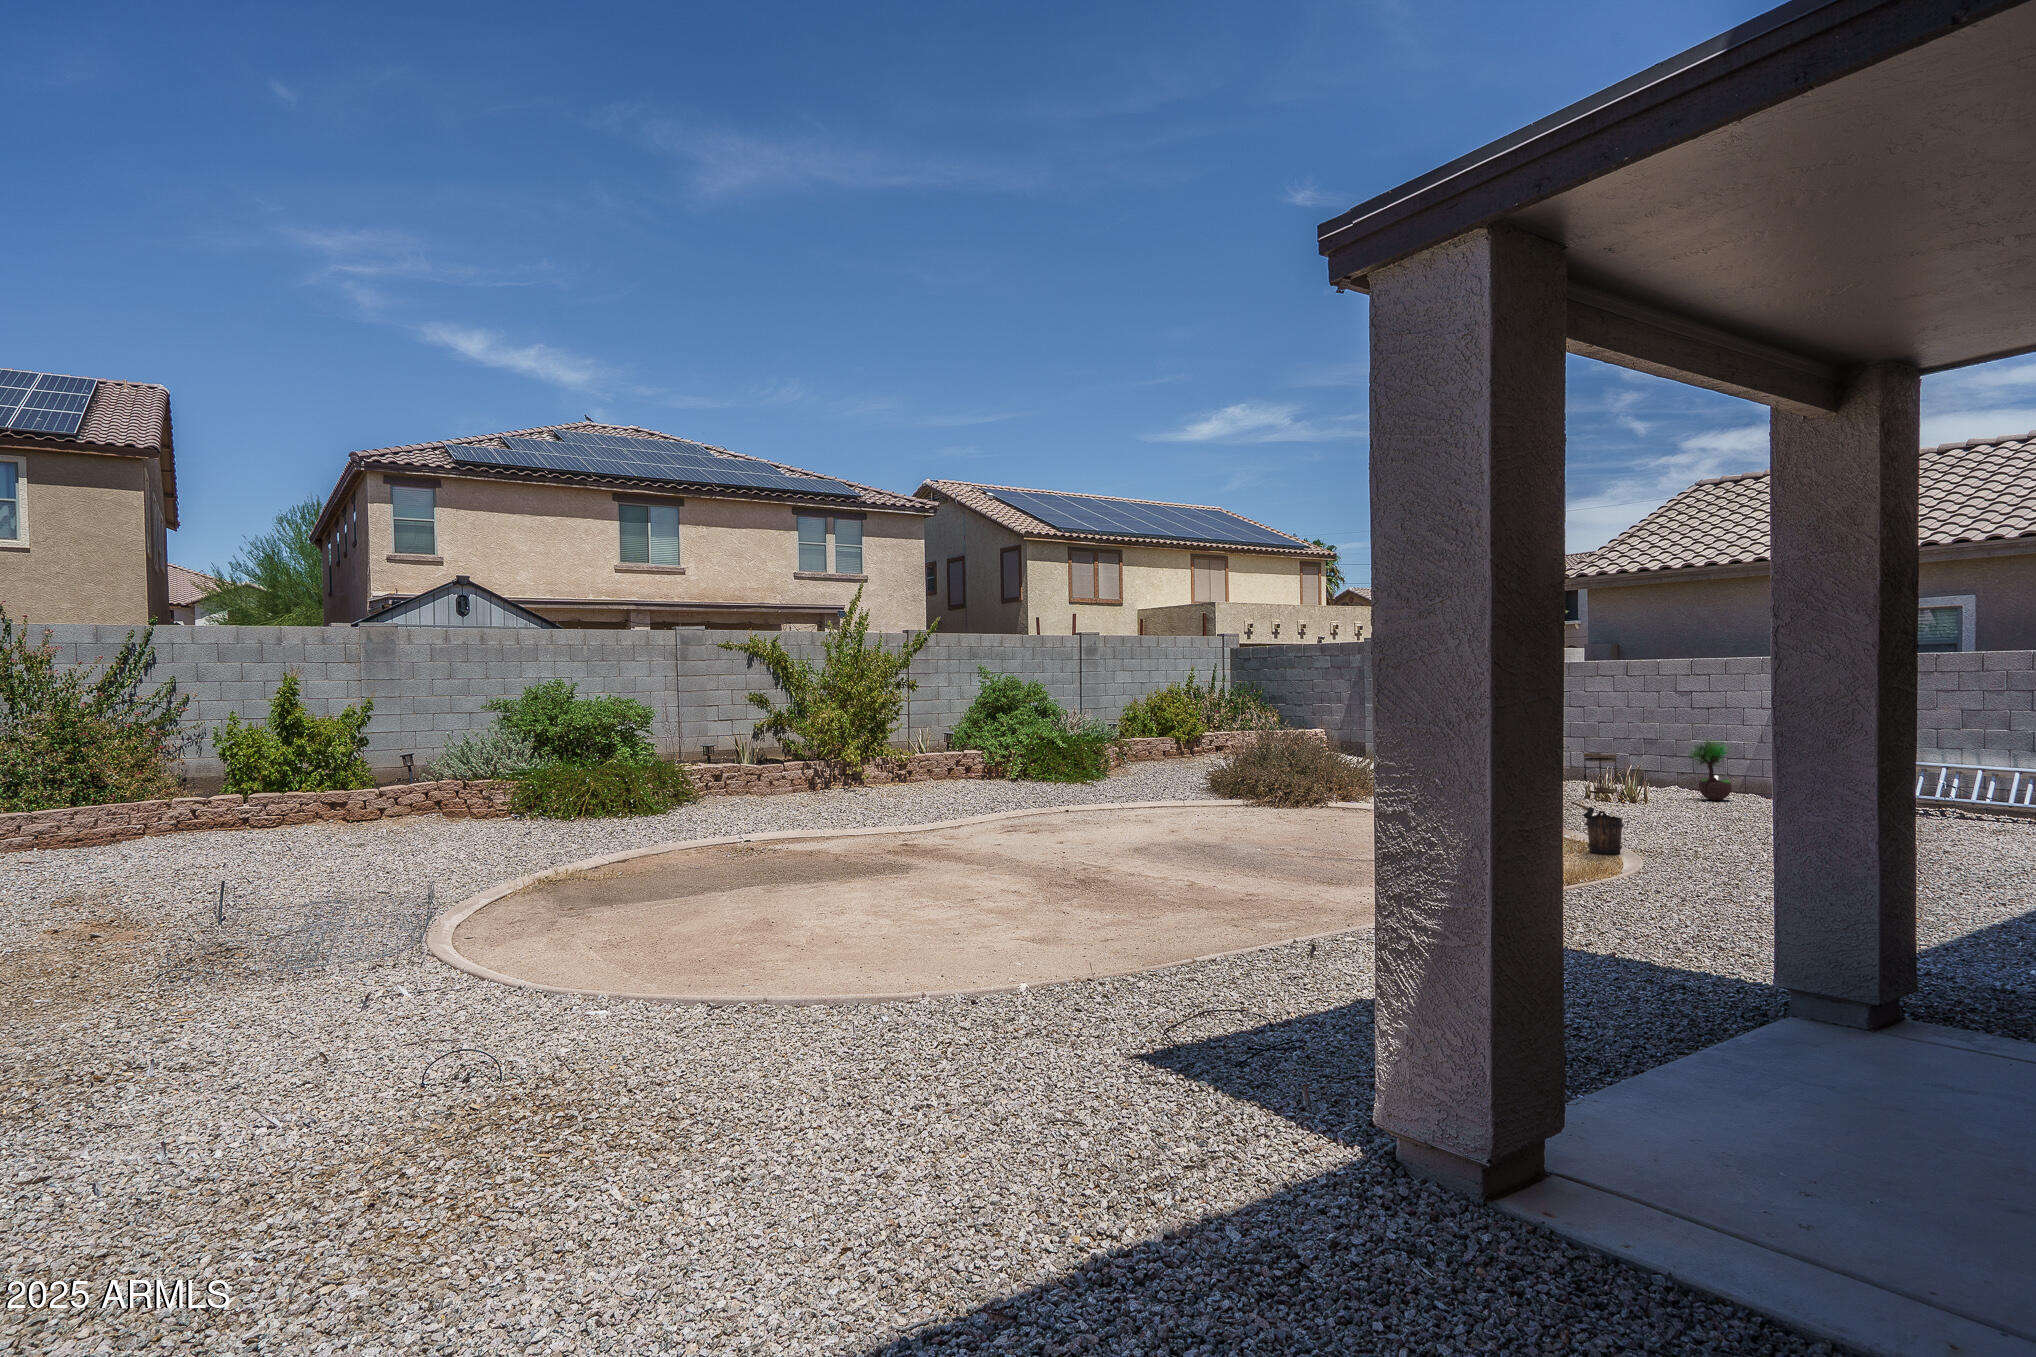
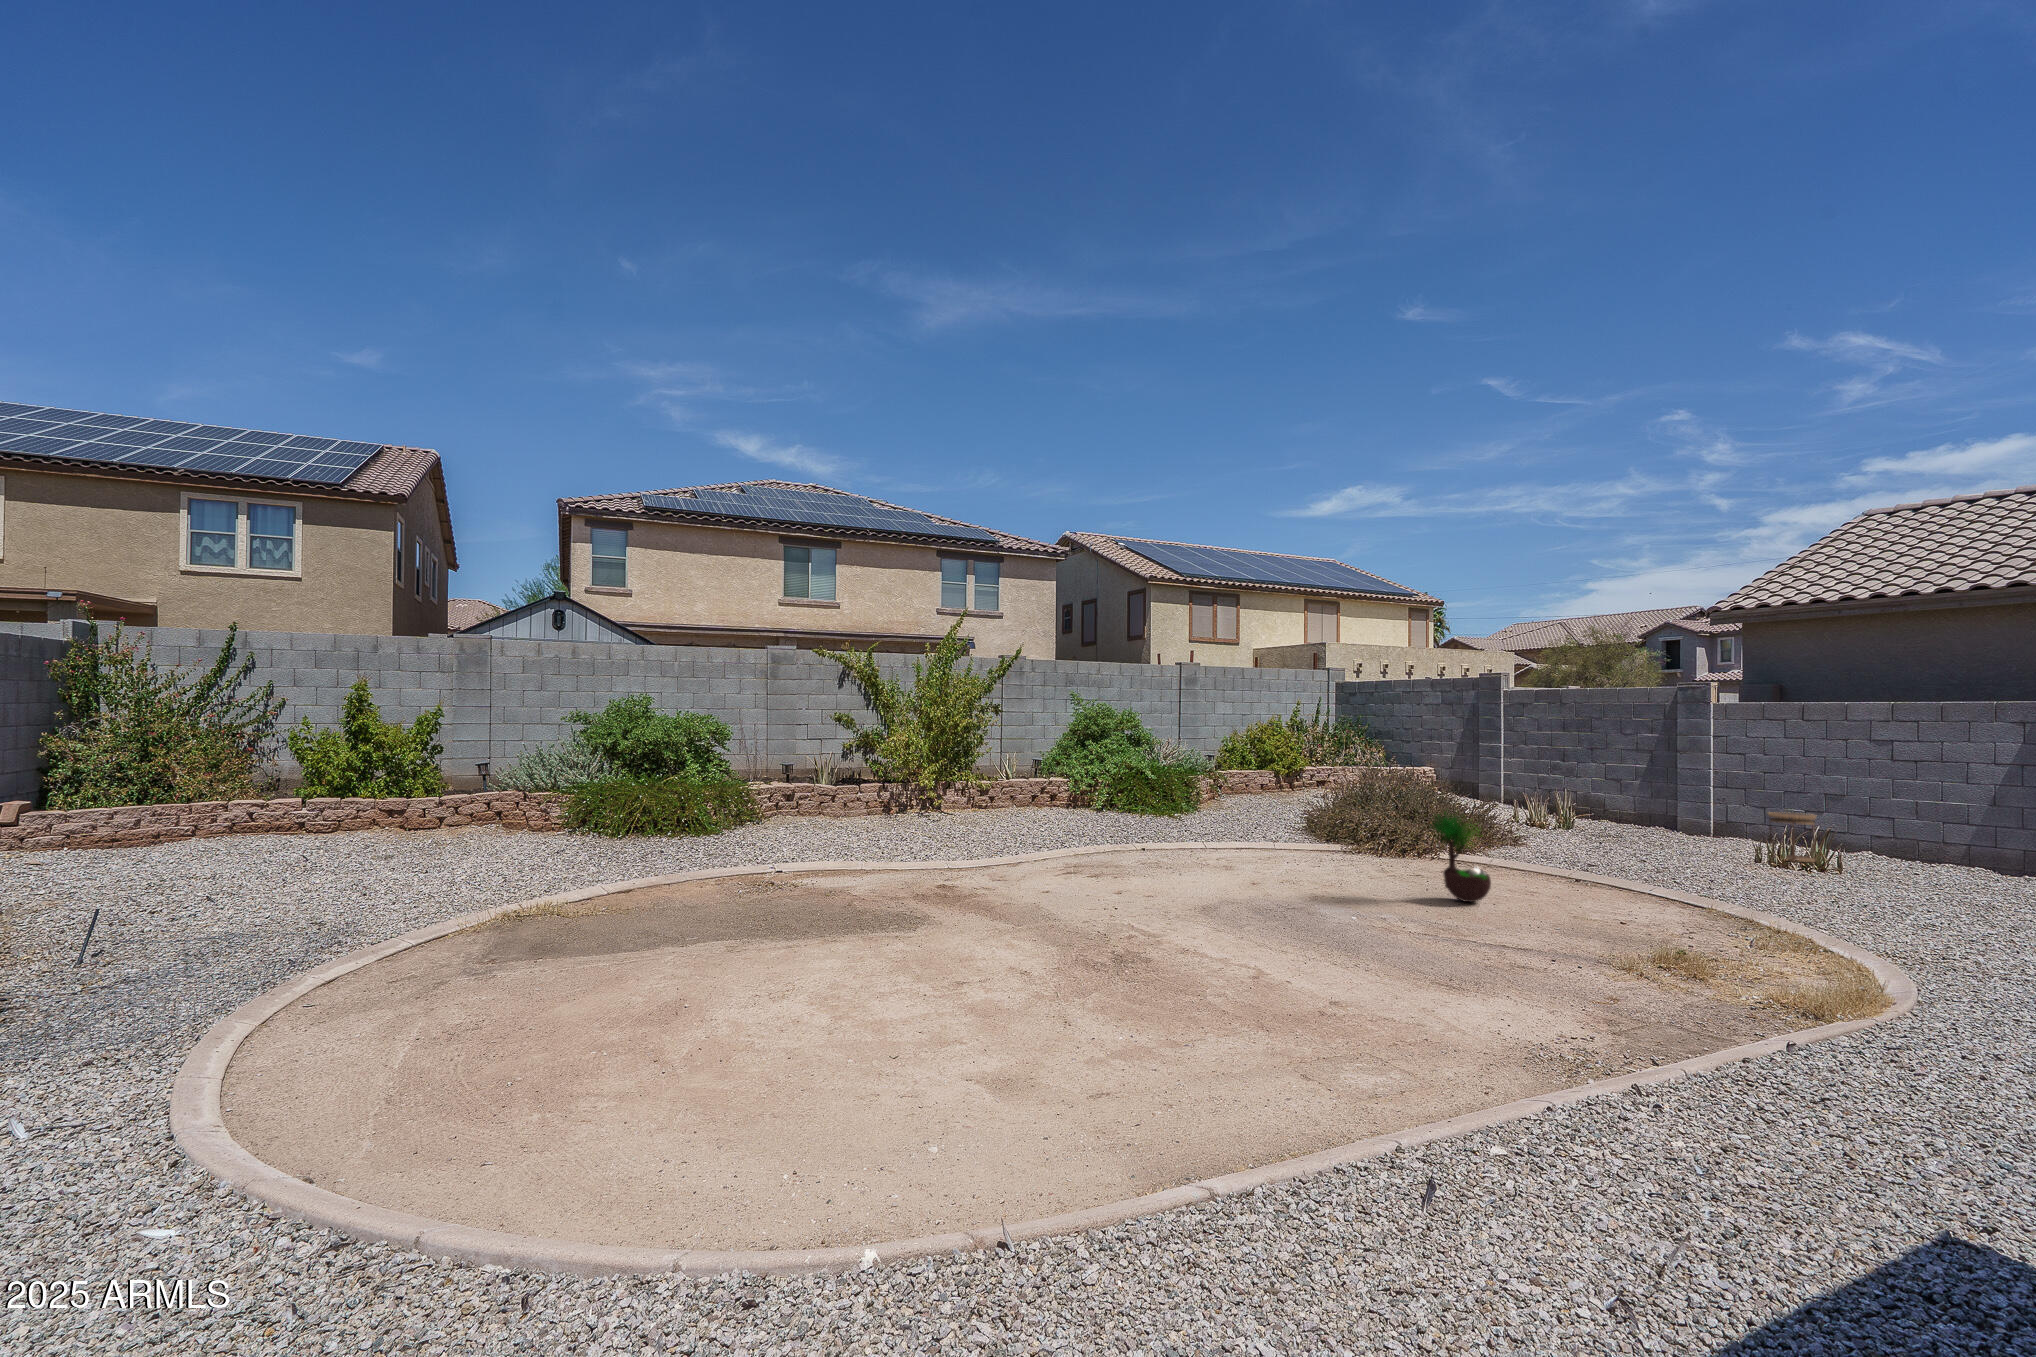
potted tree: present [1689,740,1732,801] -> present [1430,813,1491,902]
bucket: present [1571,802,1624,855] -> none [1811,895,1904,980]

